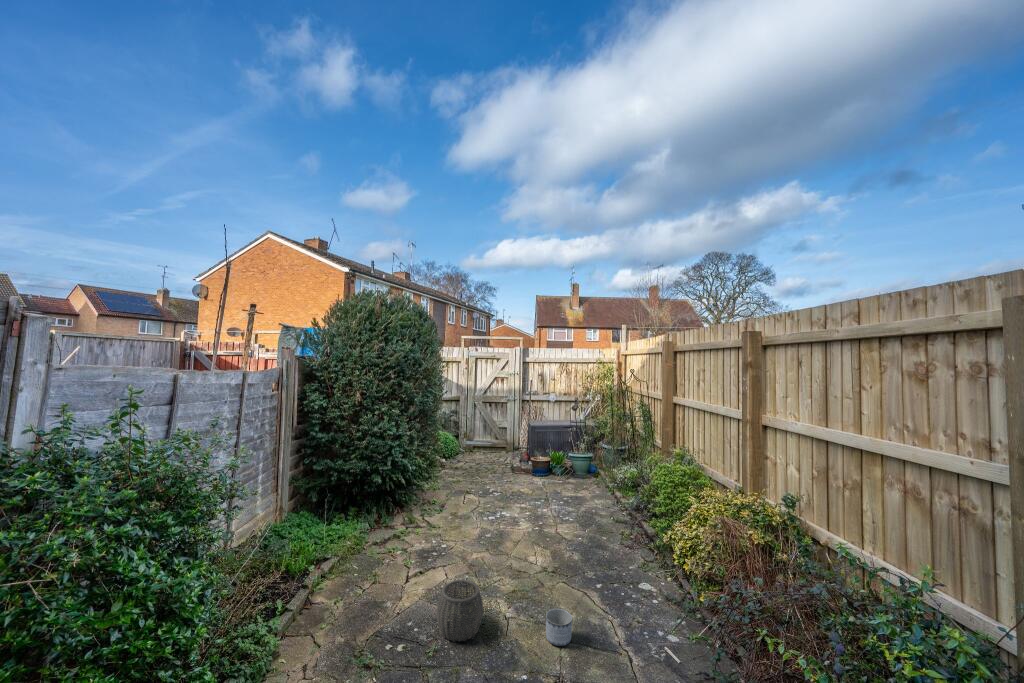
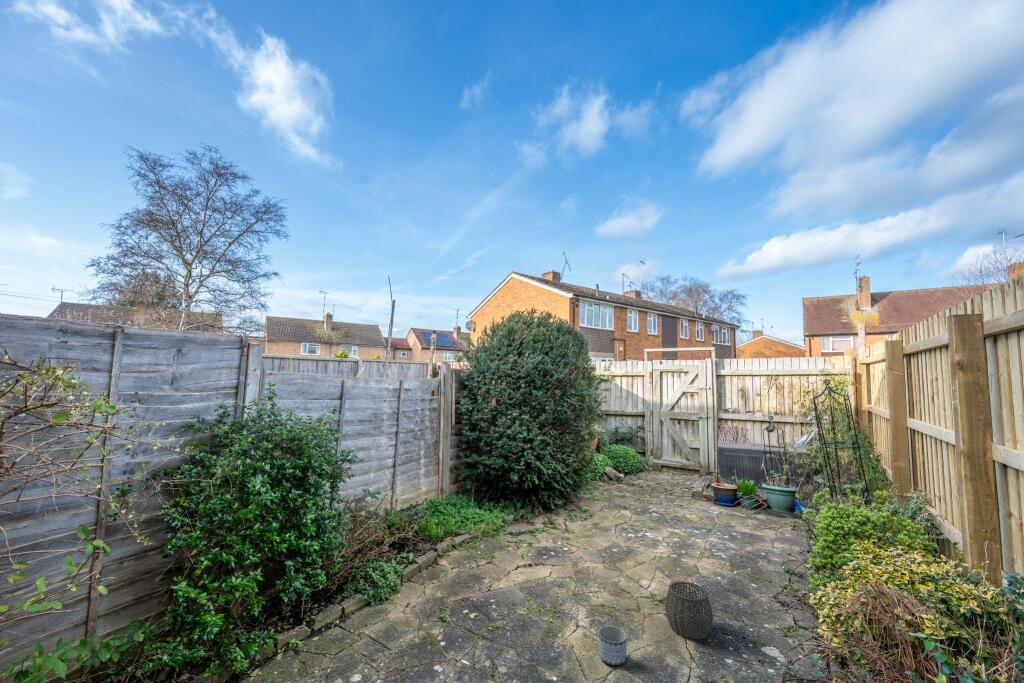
woven basket: present [437,580,483,641] -> present [665,581,713,640]

